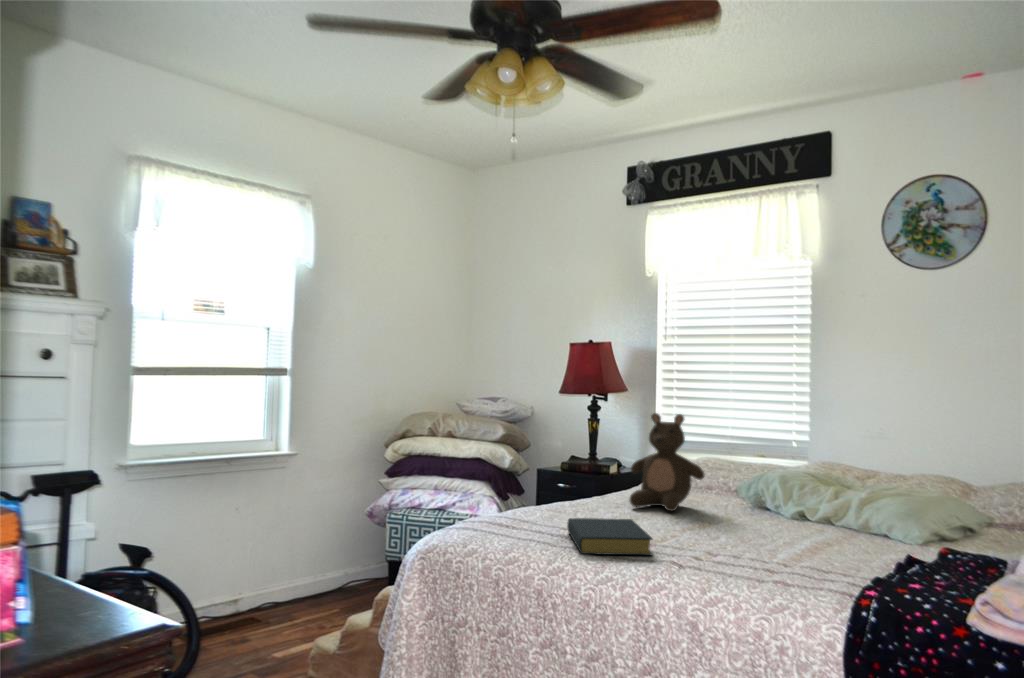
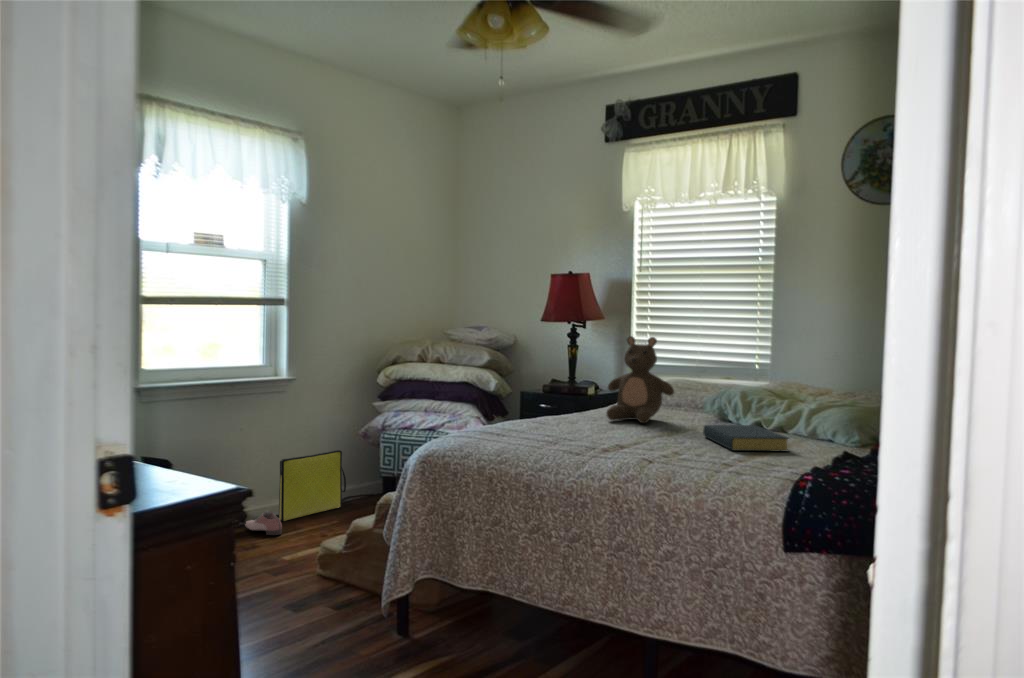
hardback book: present [567,518,653,555] -> present [703,425,789,451]
bag: none [275,530,350,609] -> present [279,450,346,521]
shoe: none [238,598,277,626] -> present [245,511,282,535]

